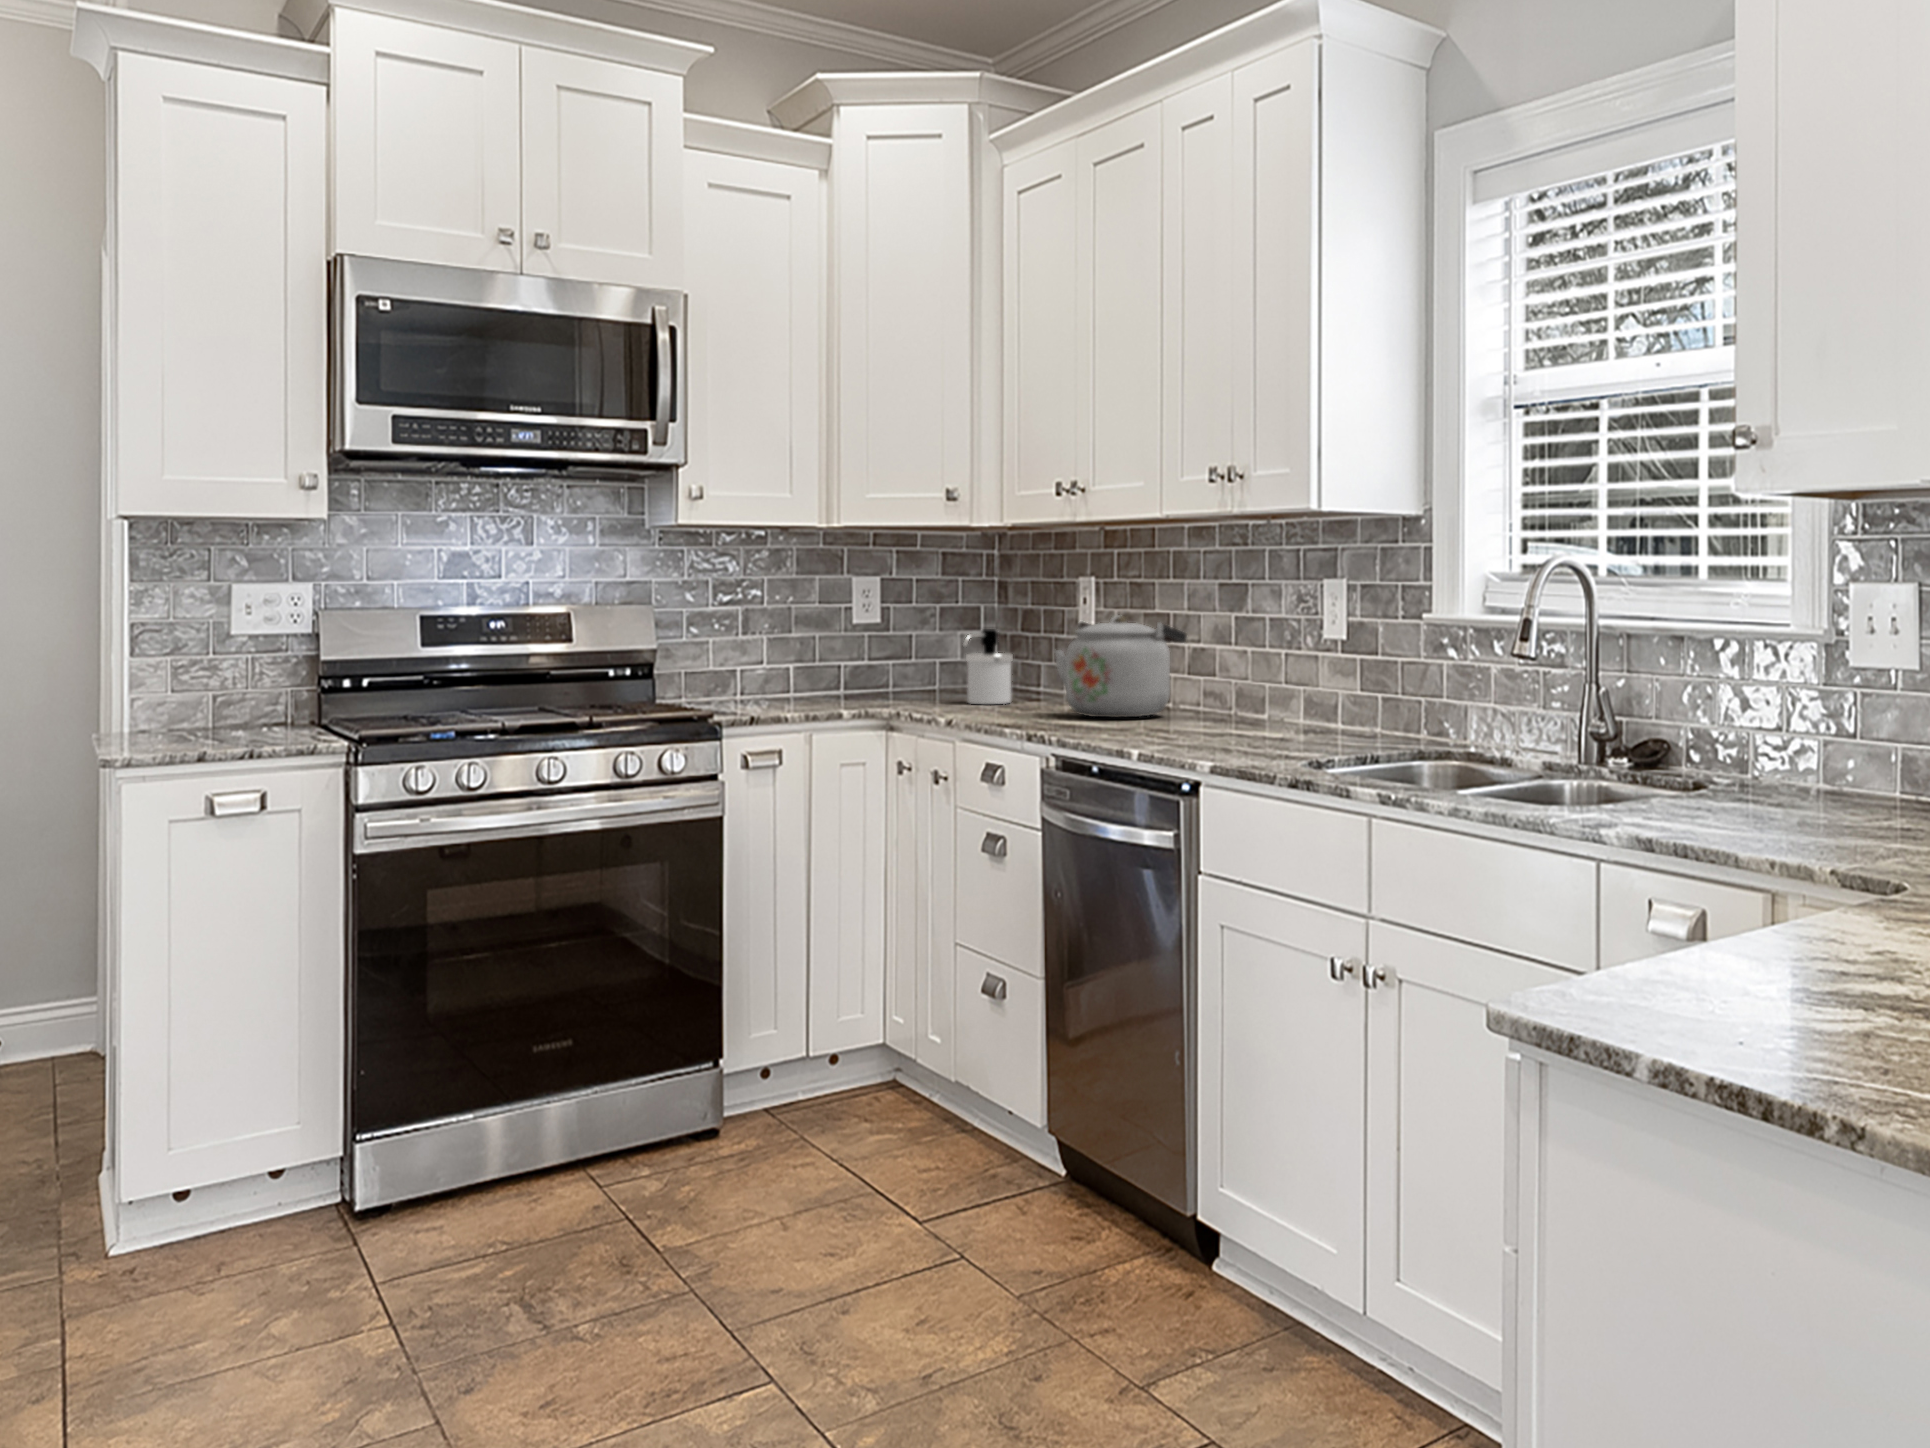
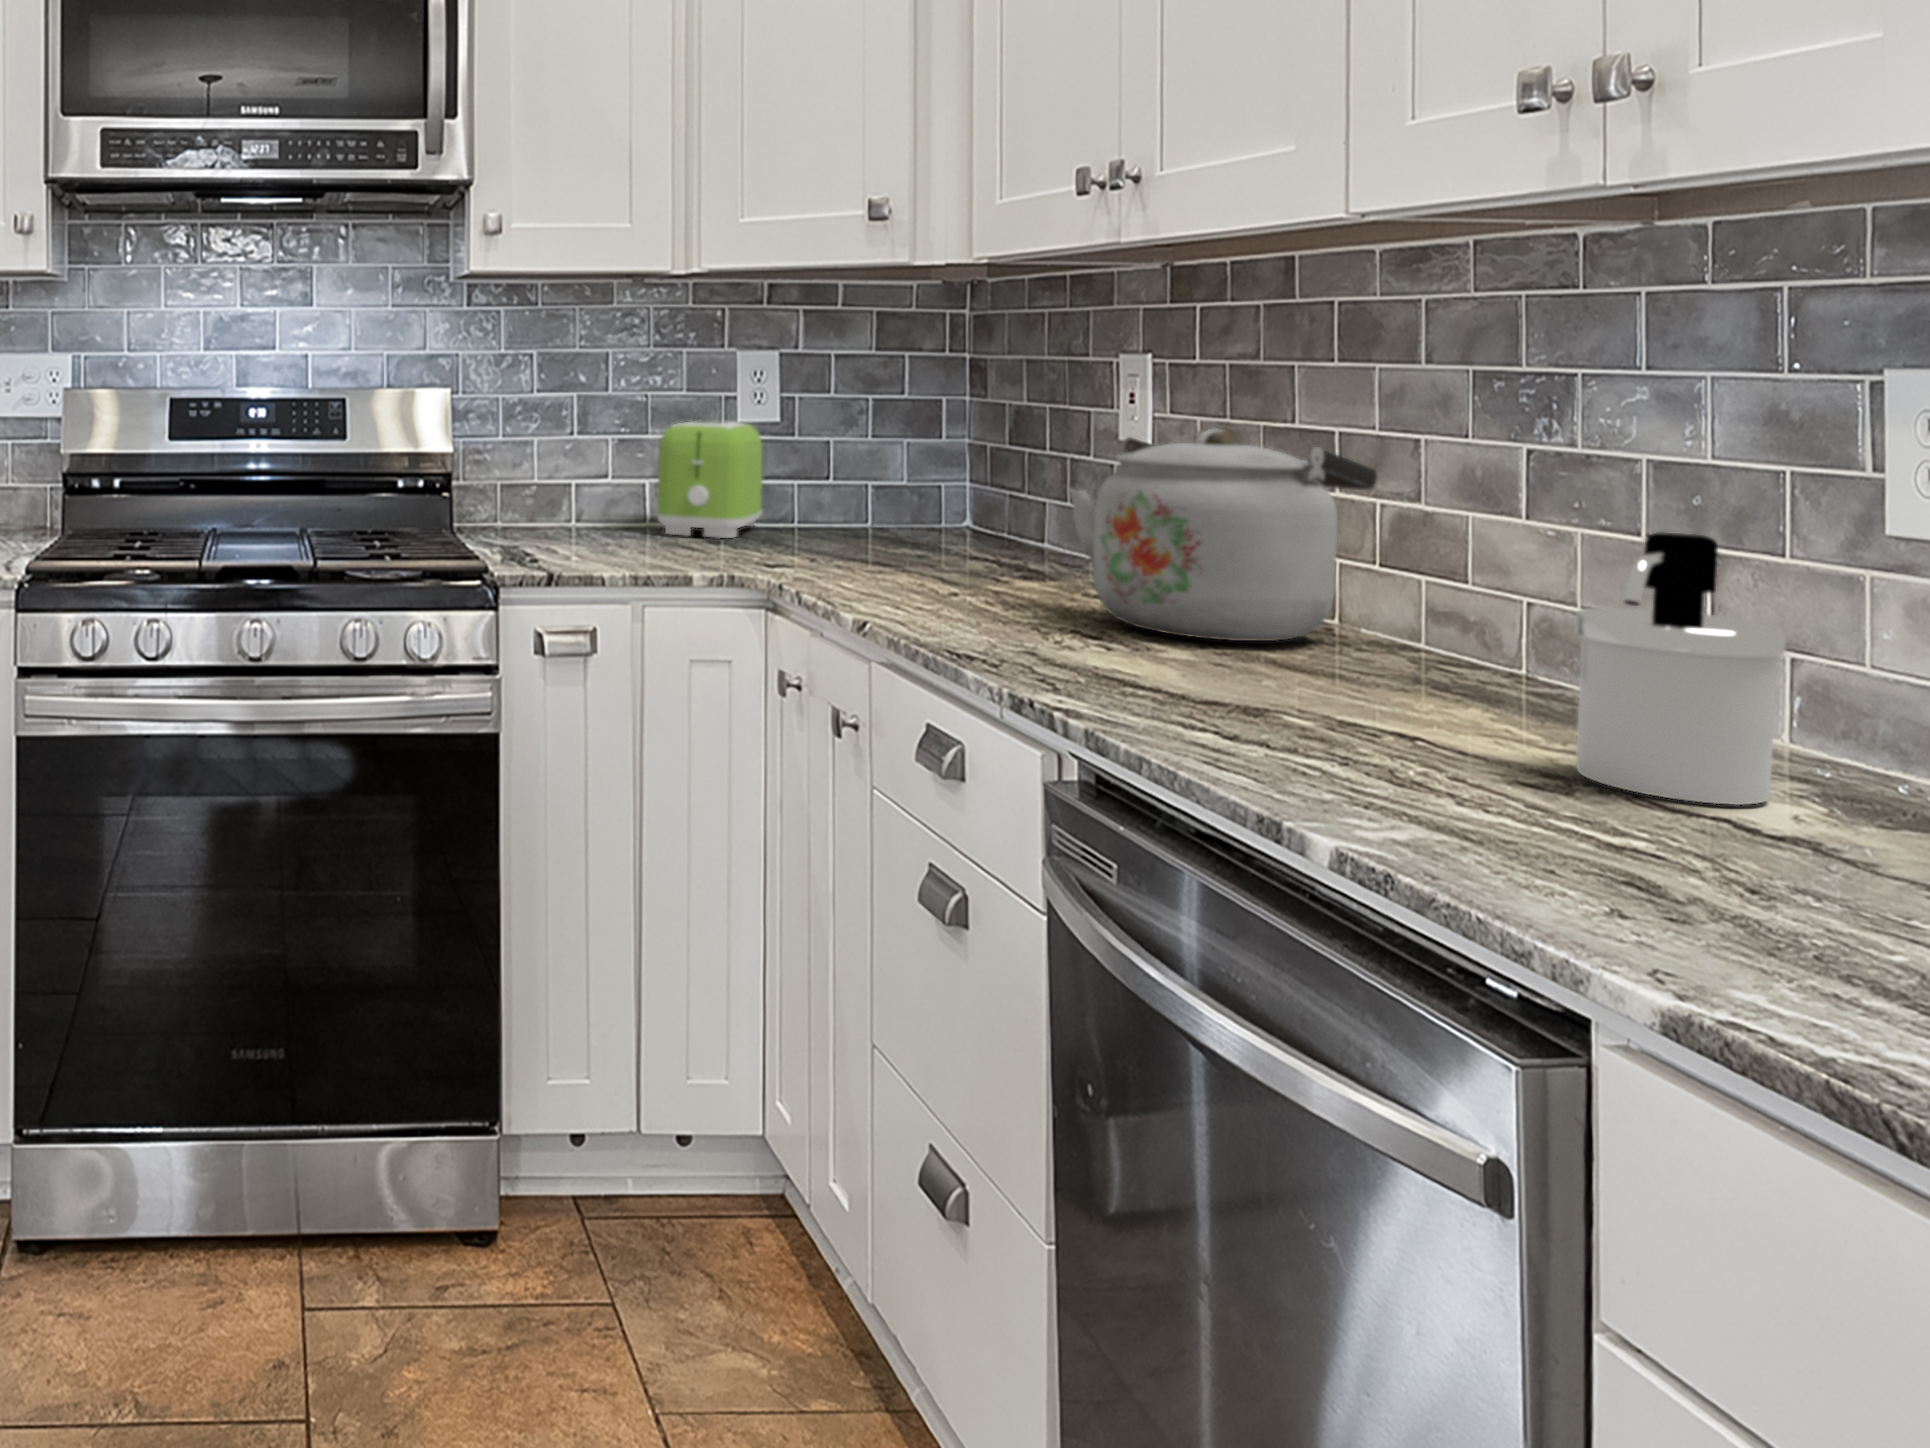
toaster: none [802,622,869,699] -> present [658,420,763,538]
soap dispenser: present [964,629,1013,704] -> present [1575,532,1786,805]

